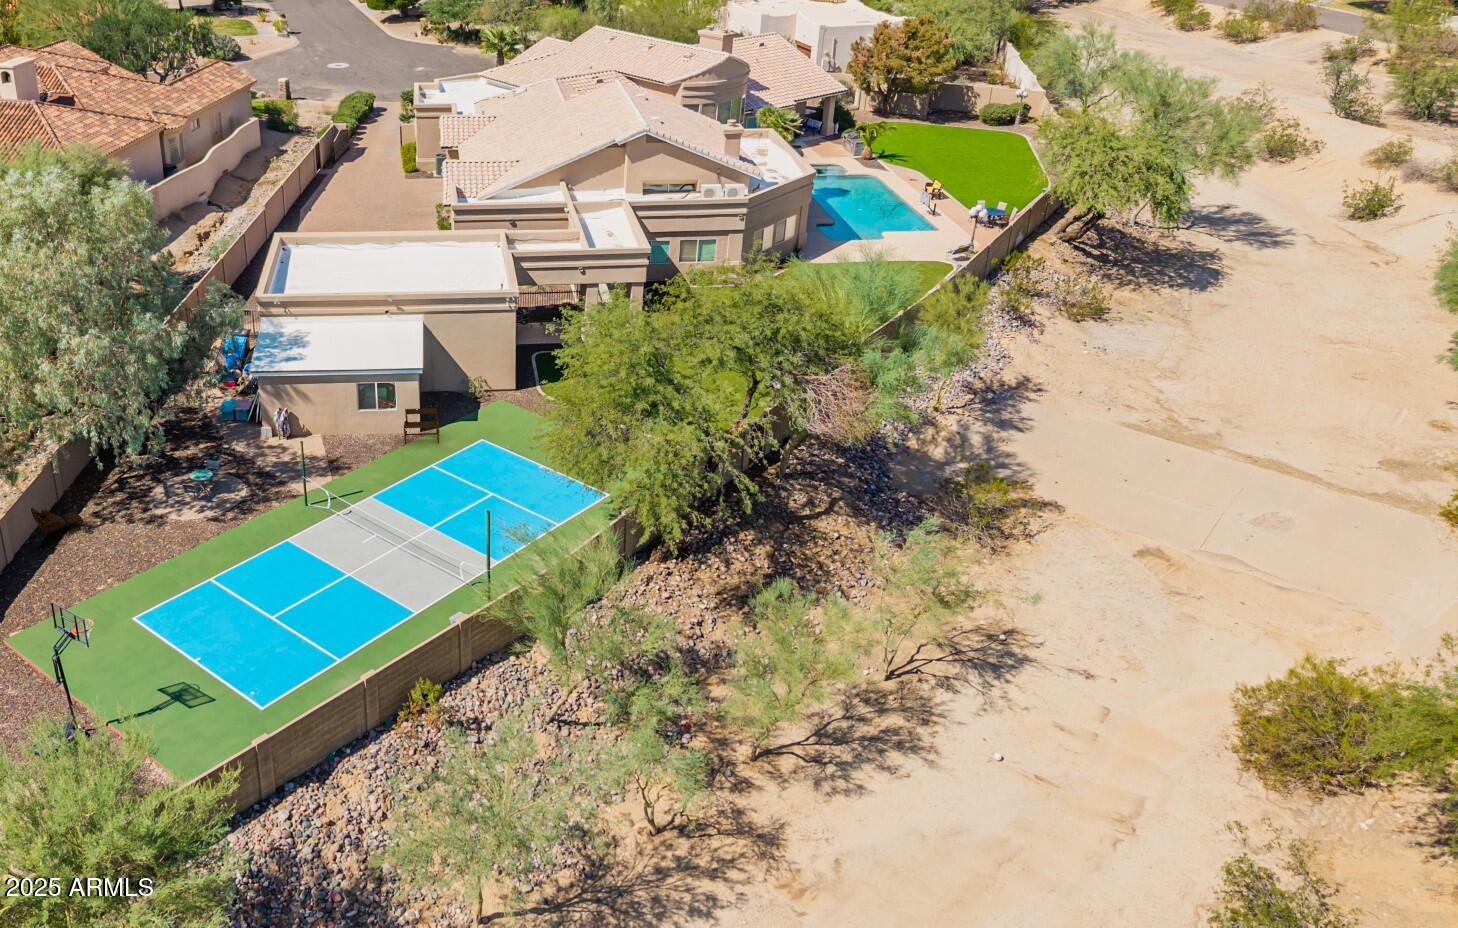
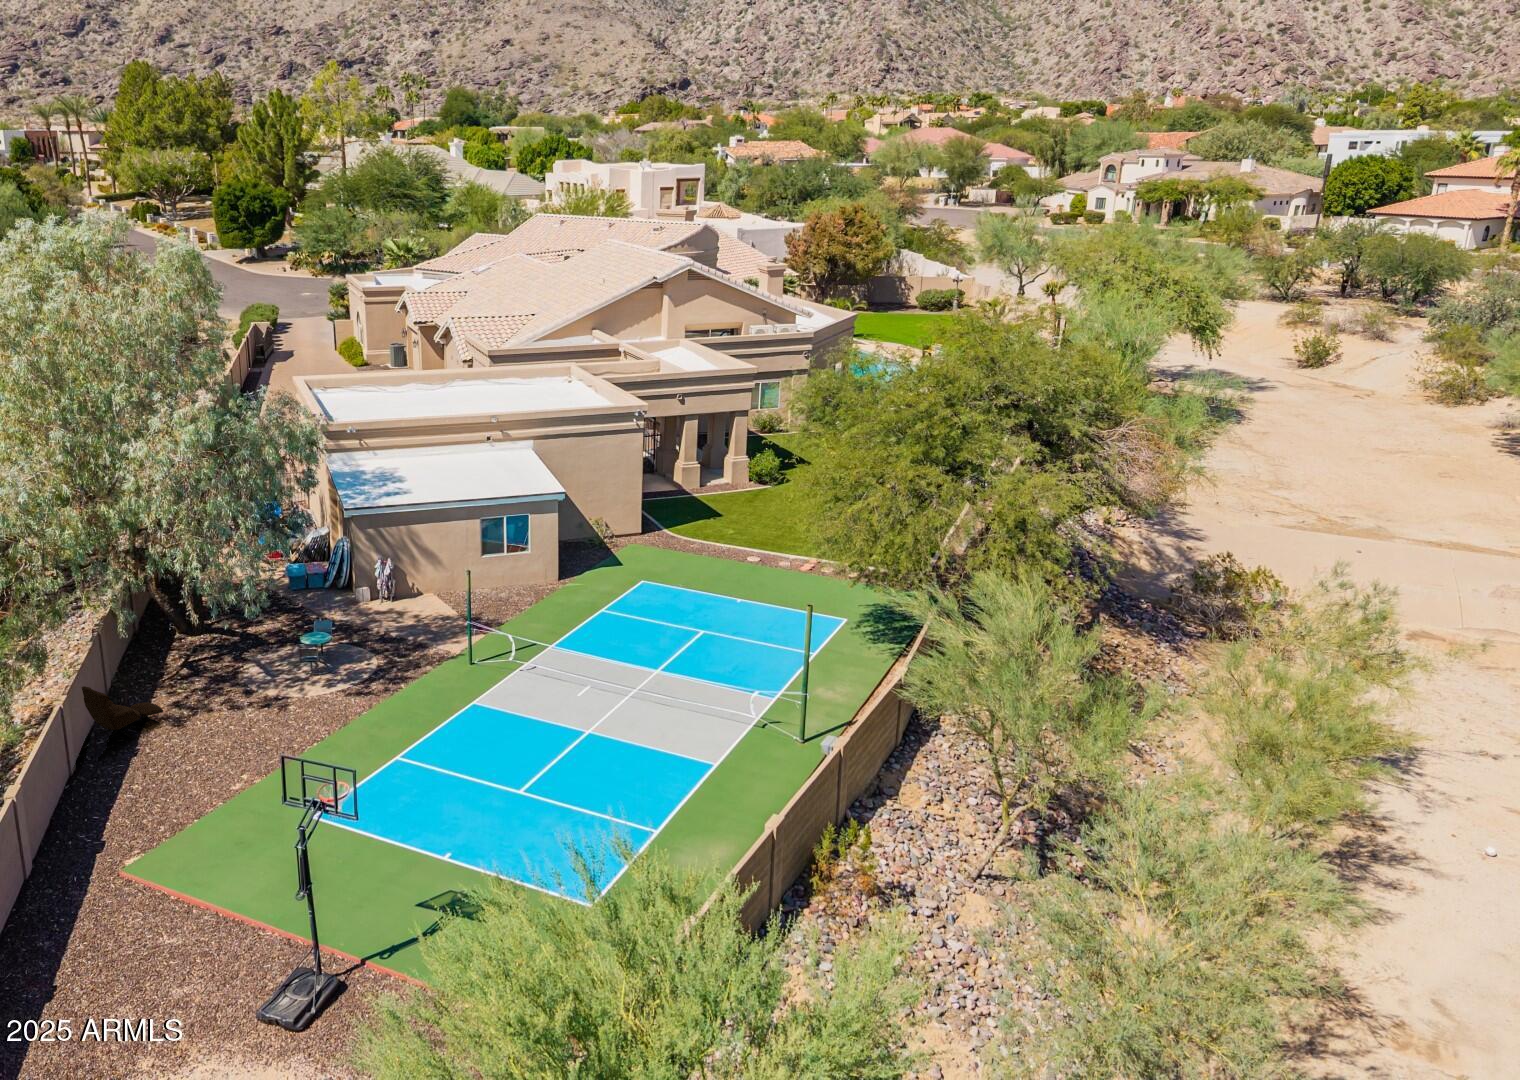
bench: present [404,408,439,444] -> none [540,545,588,594]

